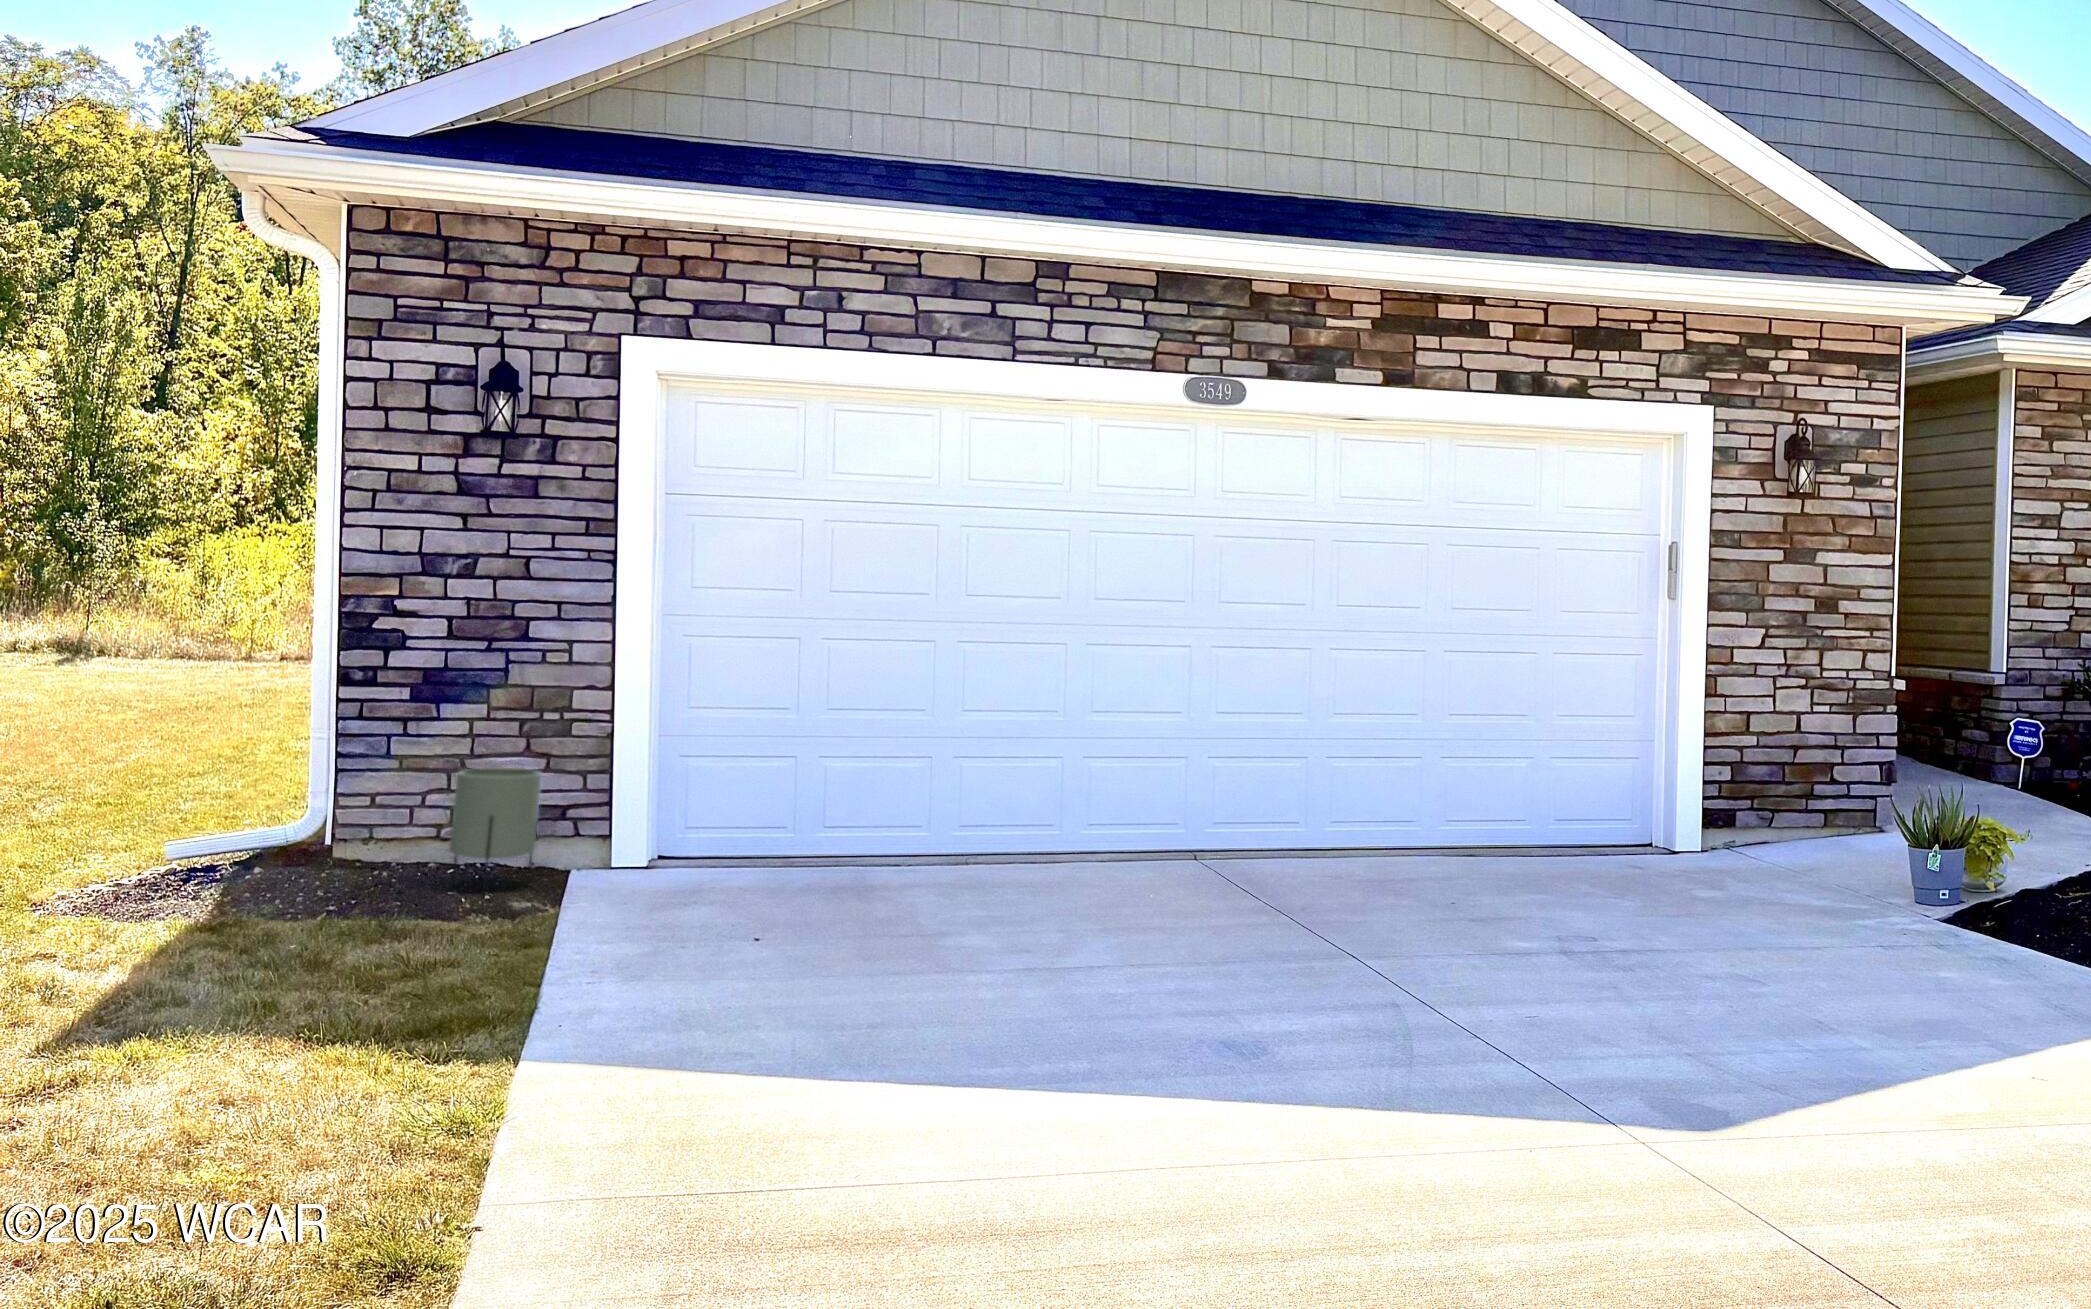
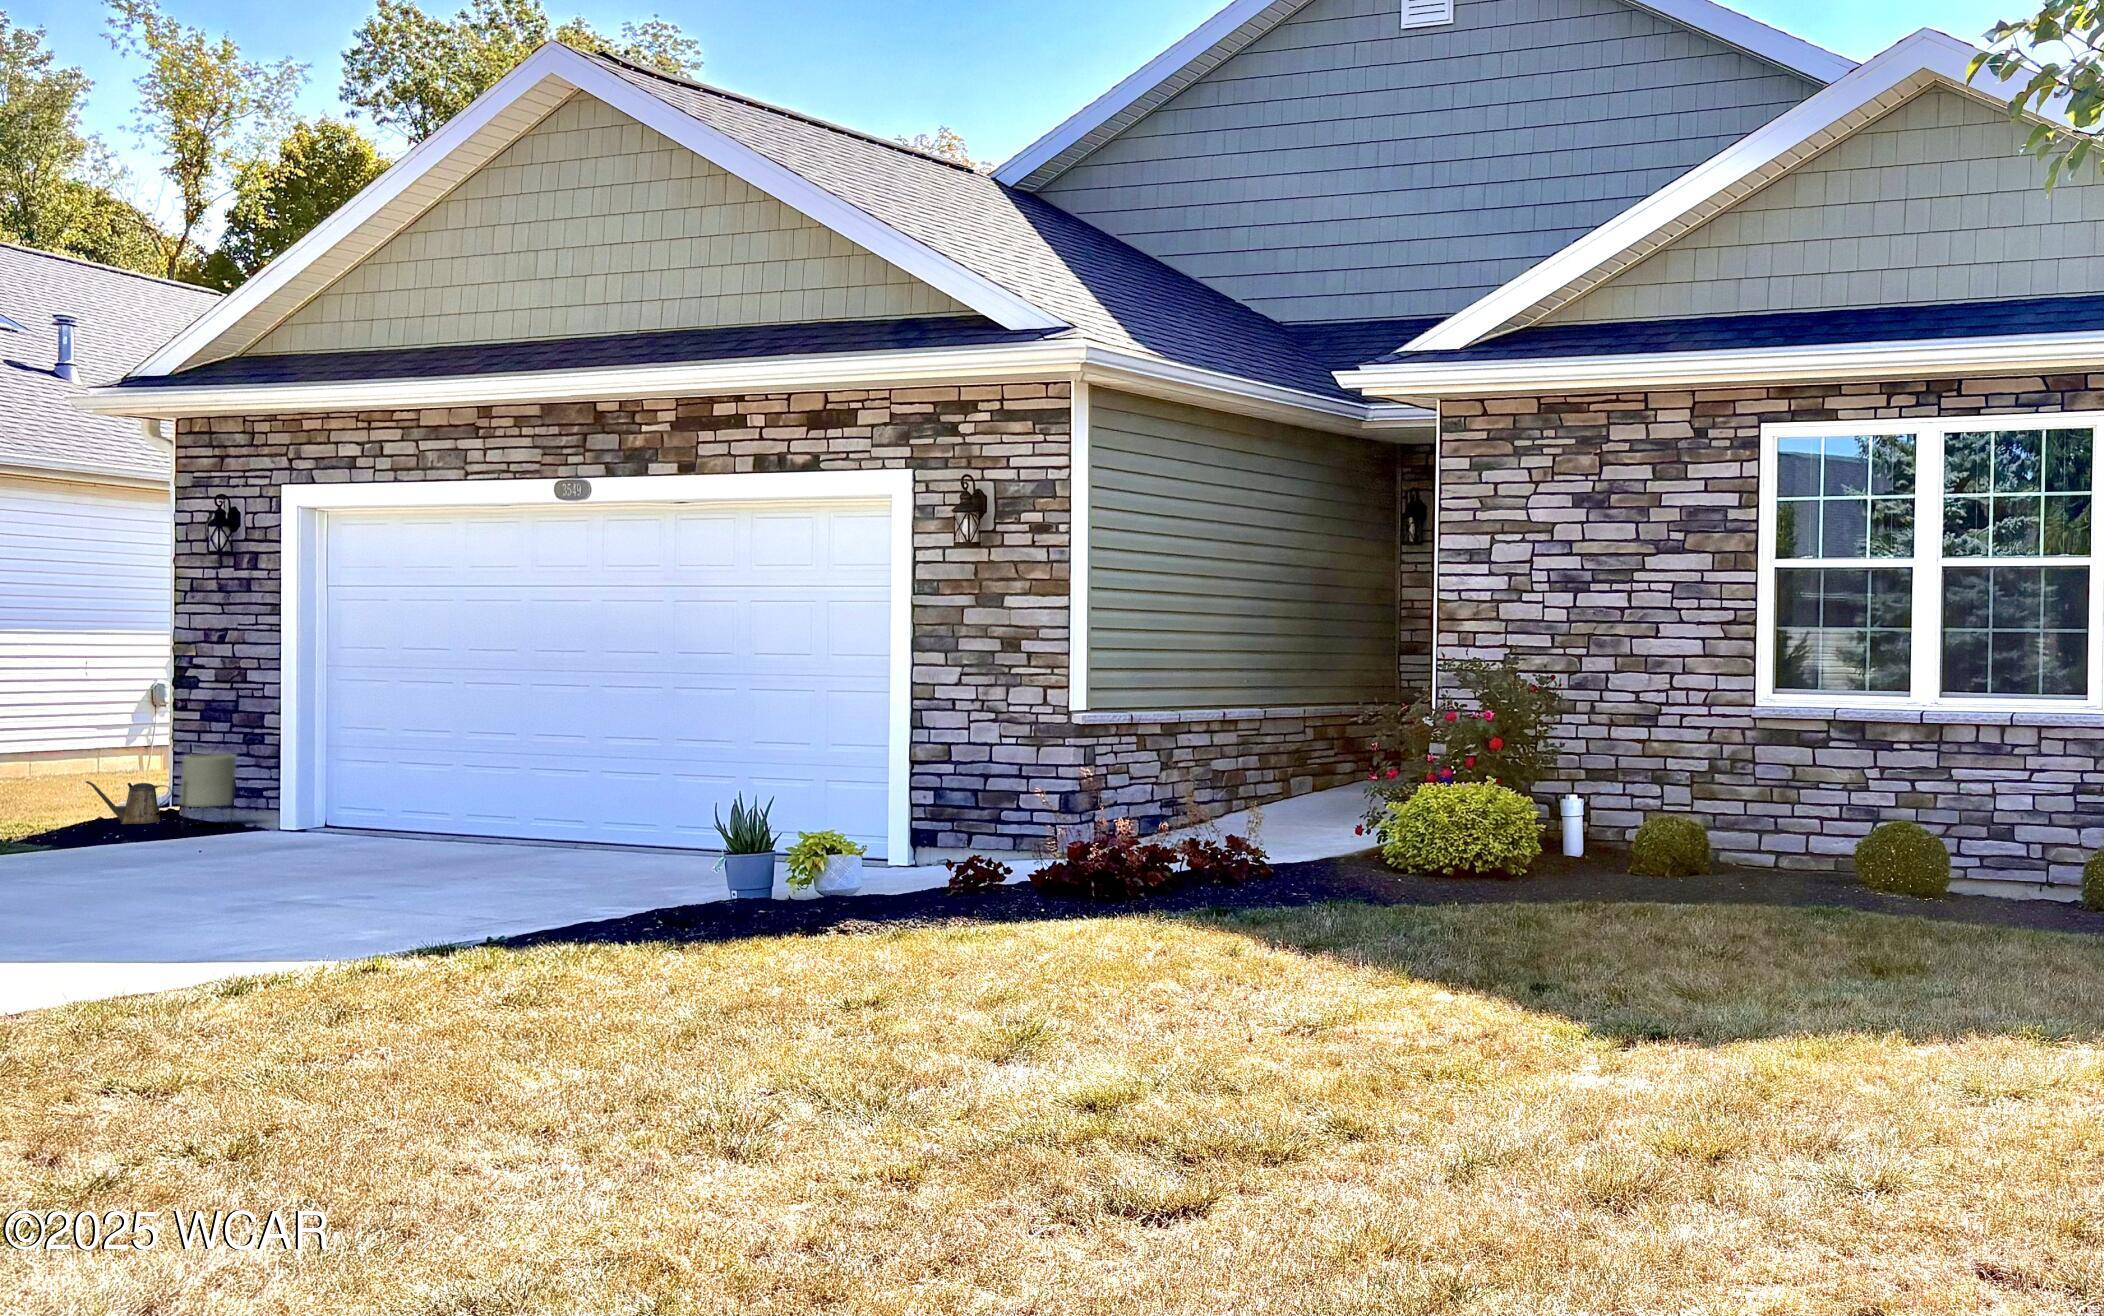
watering can: none [236,826,338,899] -> present [86,781,172,824]

